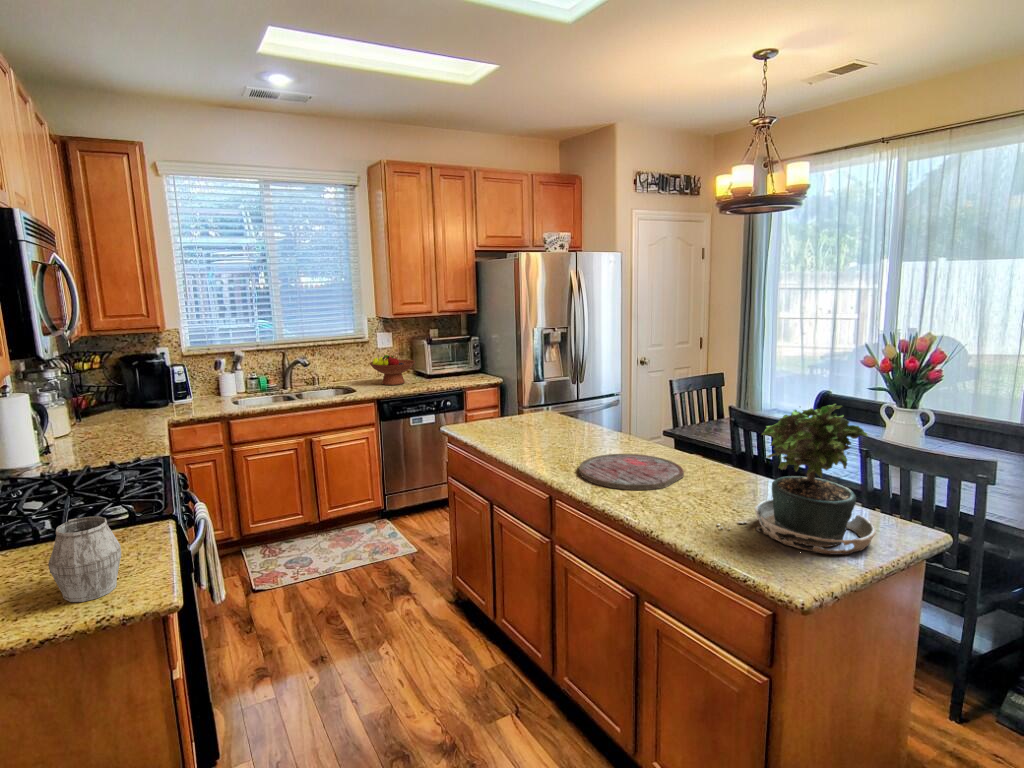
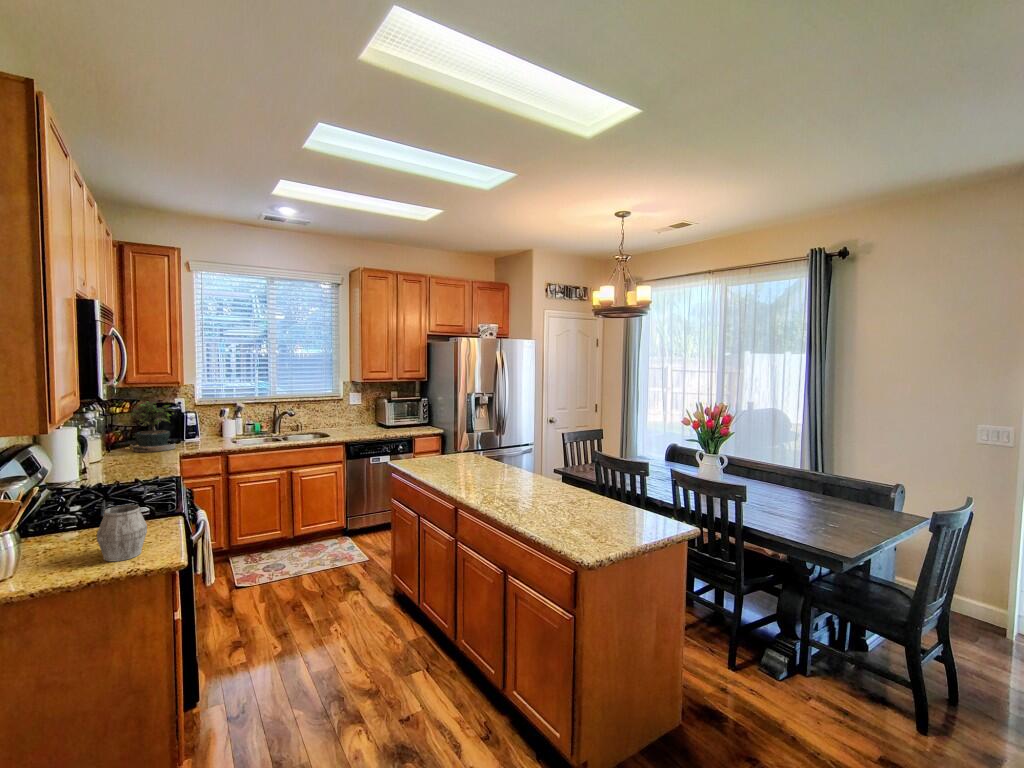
fruit bowl: present [370,355,415,385] -> none [343,409,379,432]
potted plant: present [717,404,876,555] -> present [131,401,175,452]
cutting board: present [579,454,684,490] -> none [478,479,548,502]

